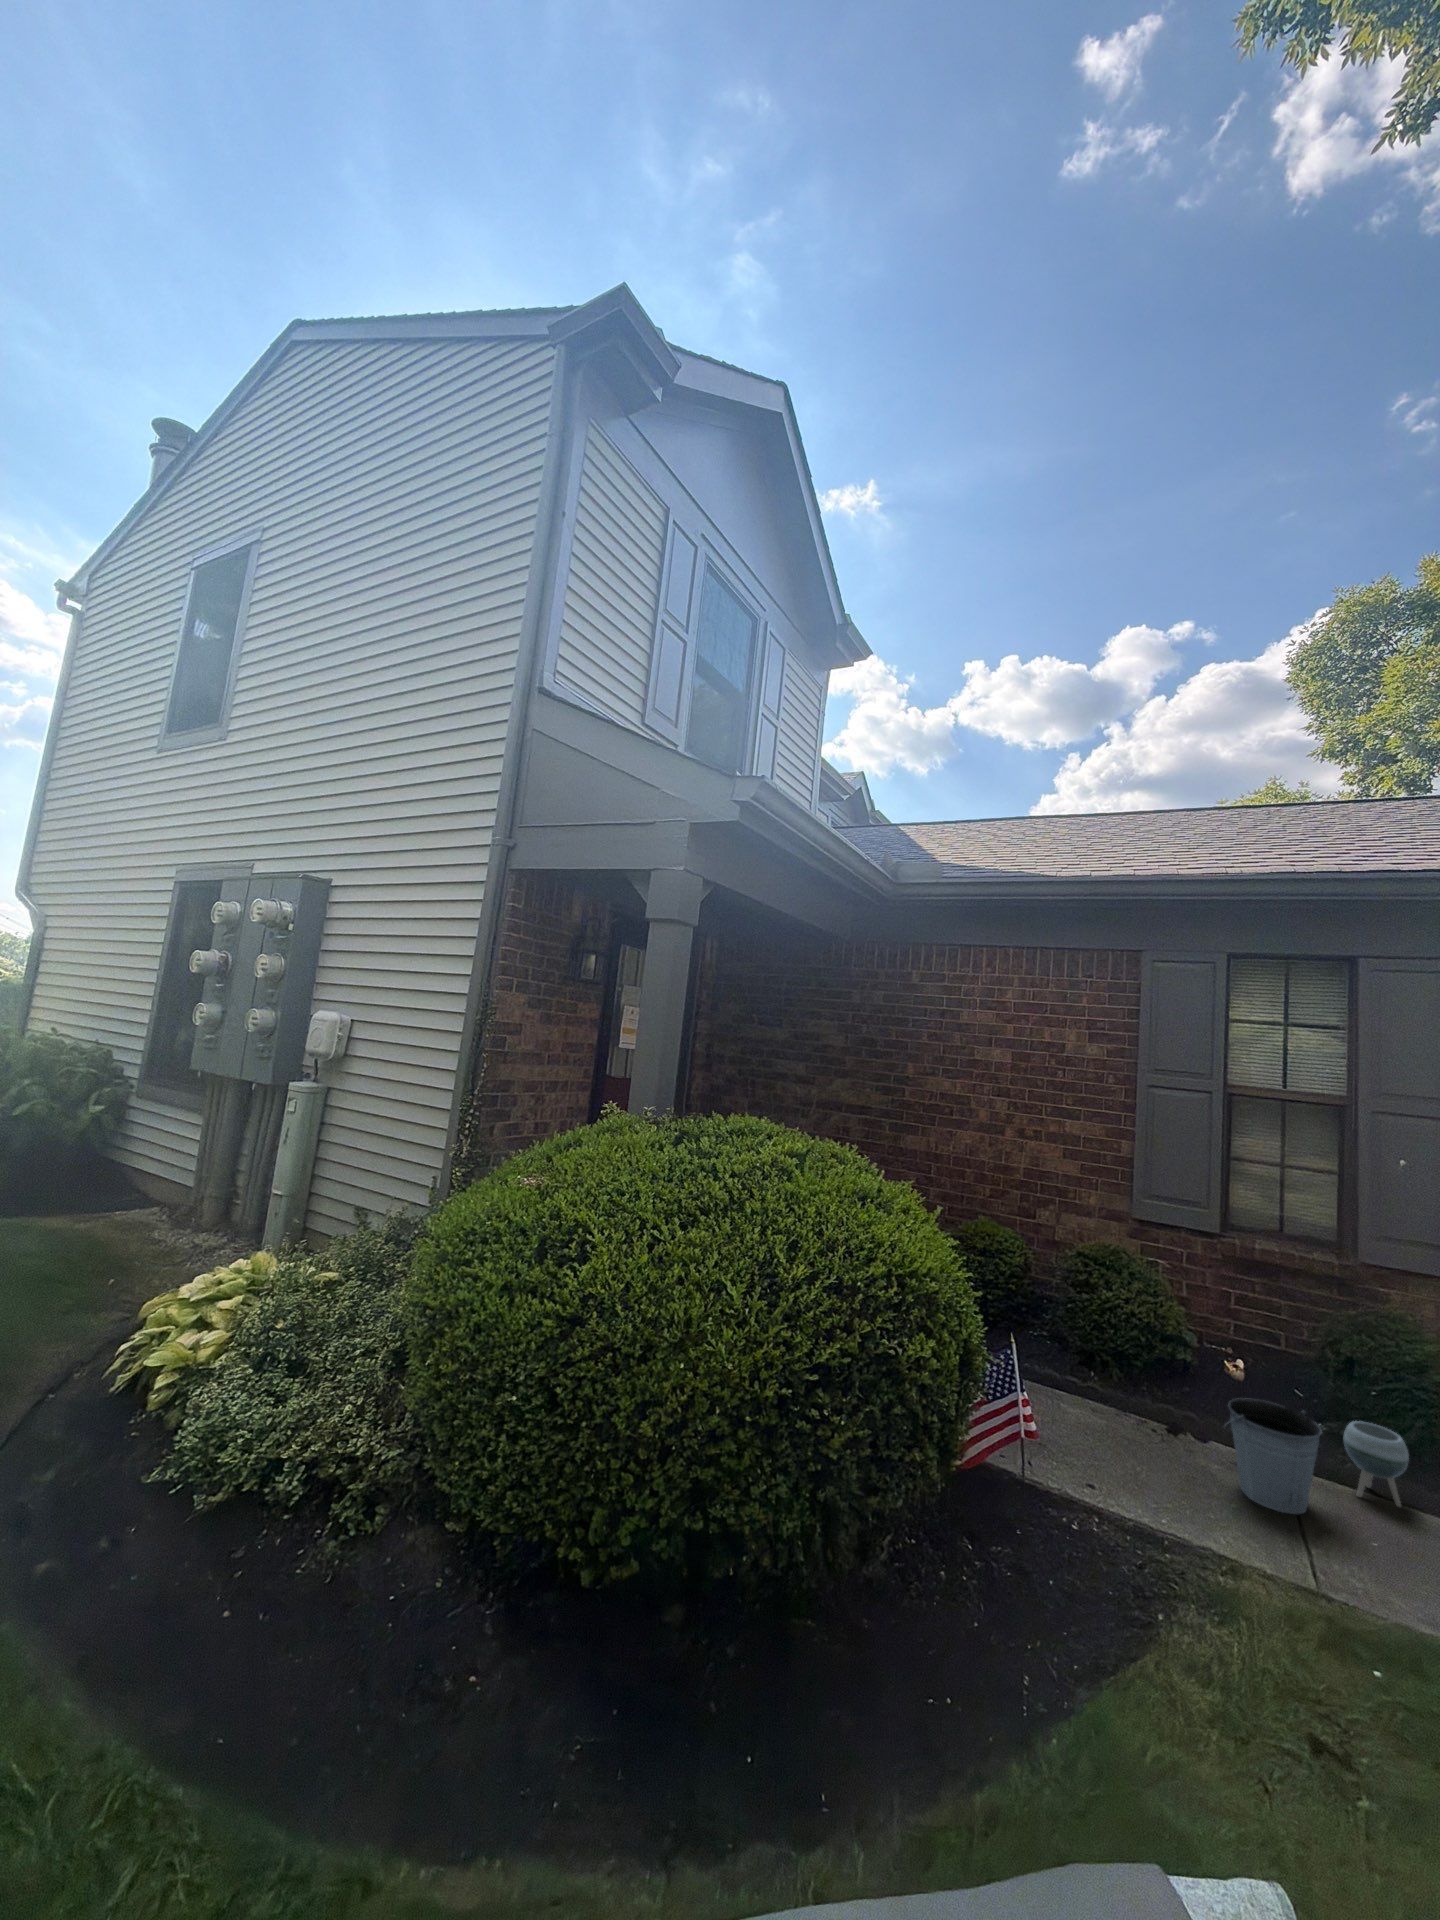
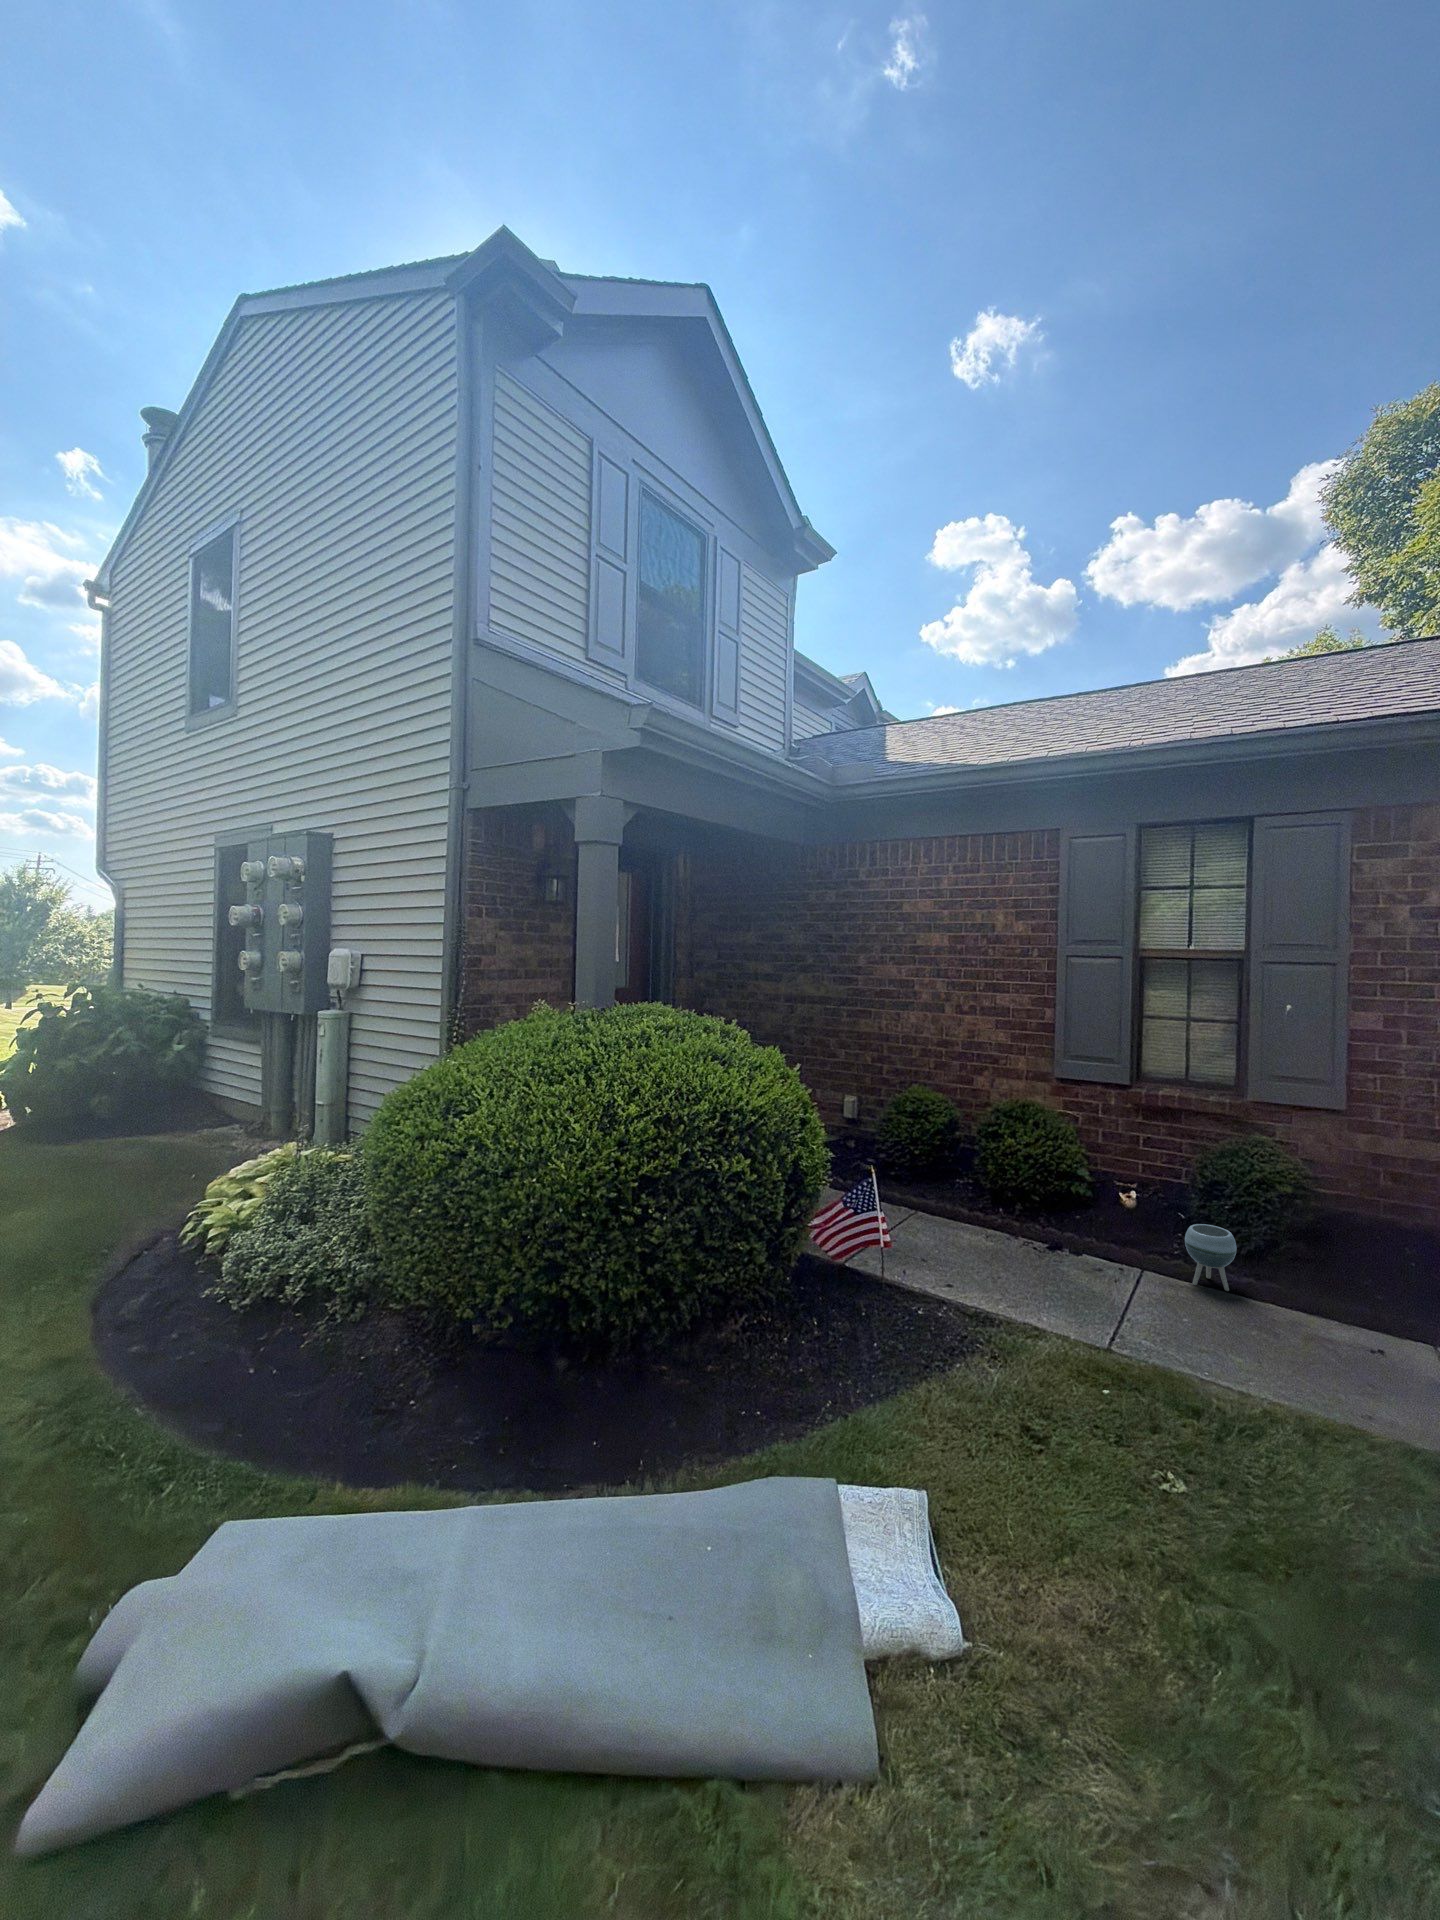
bucket: present [1227,1398,1322,1514] -> none [1073,1210,1150,1298]

